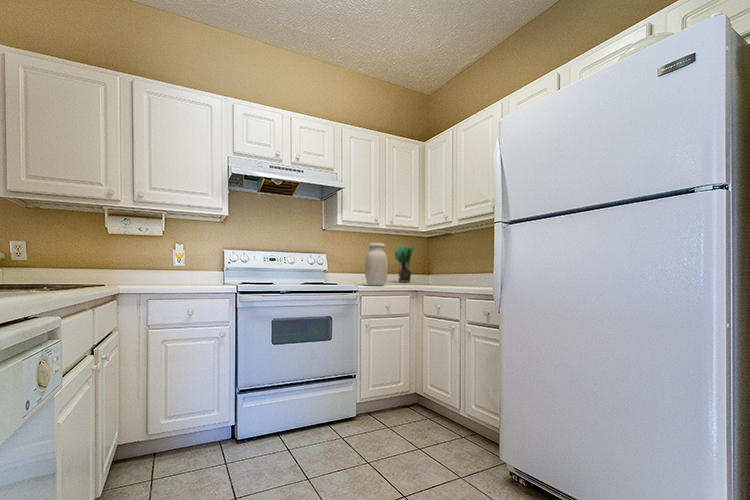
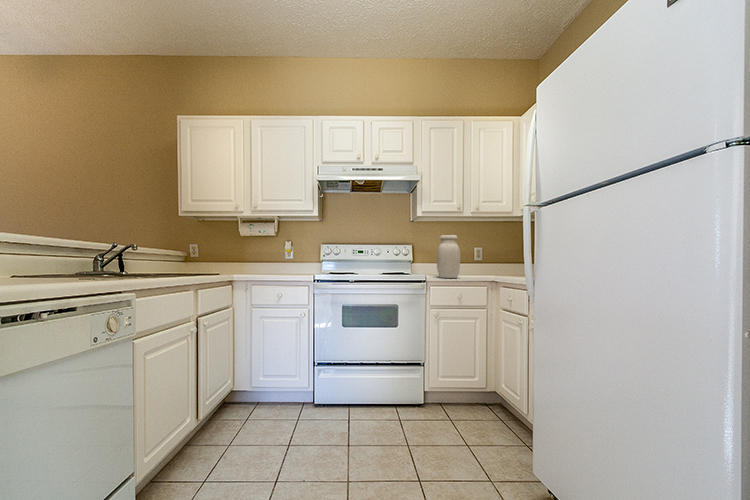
potted plant: present [395,244,414,282] -> none [487,231,512,272]

